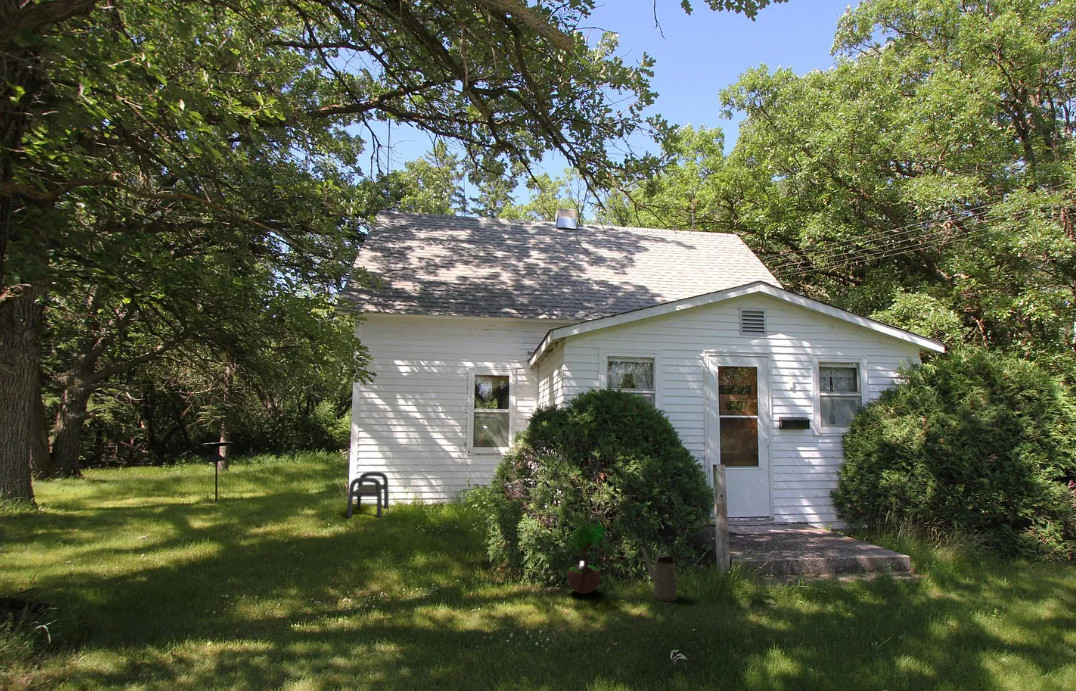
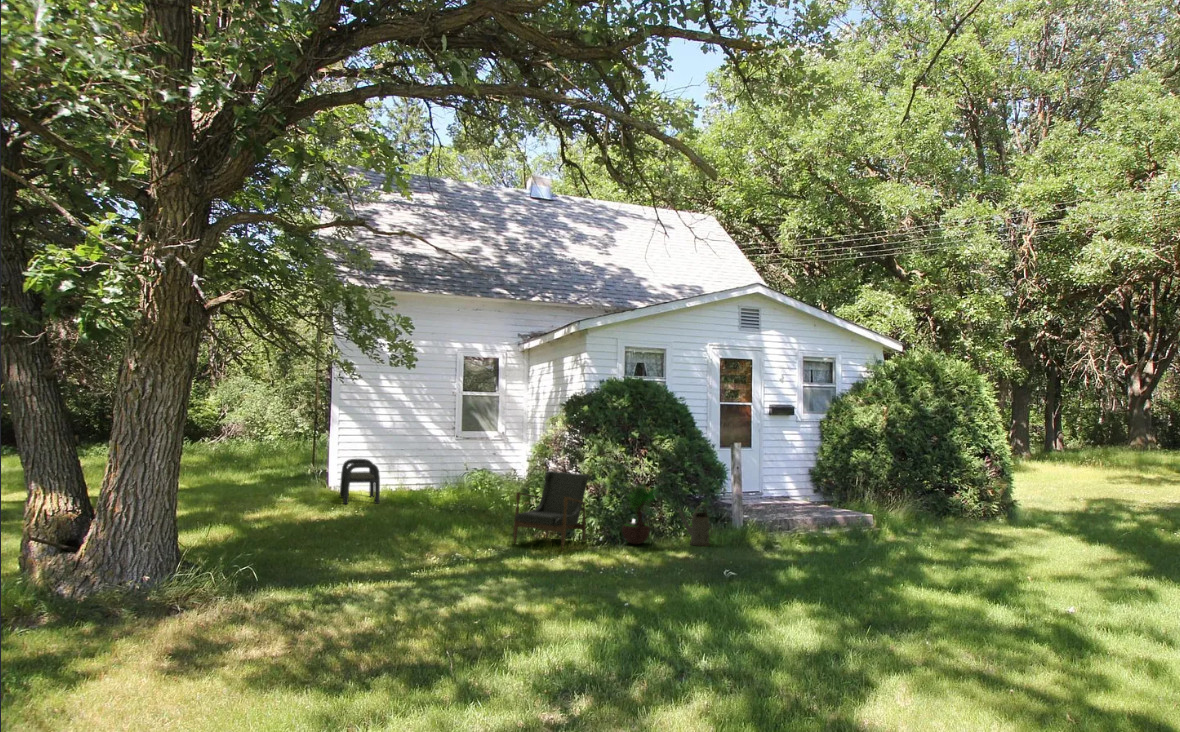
armchair: none [439,498,531,602] -> present [514,471,589,550]

